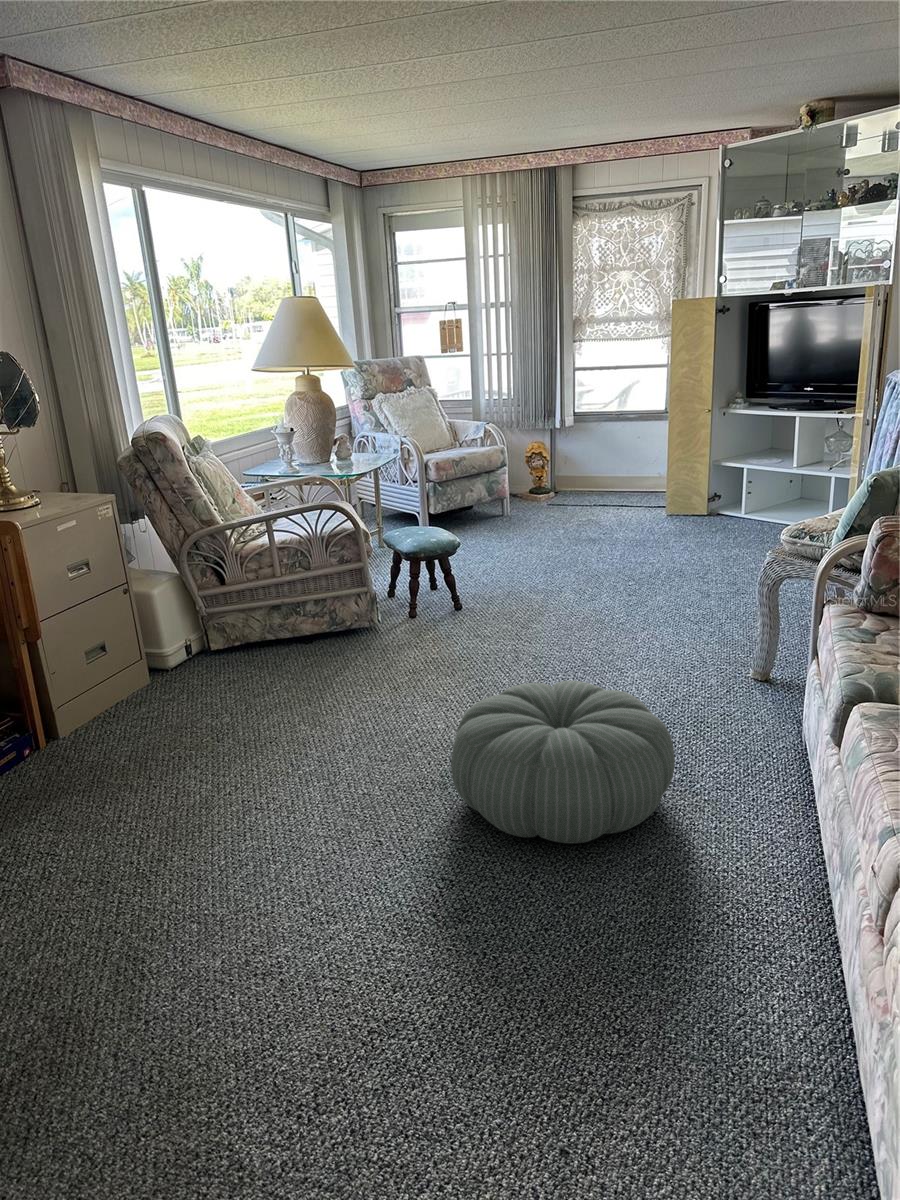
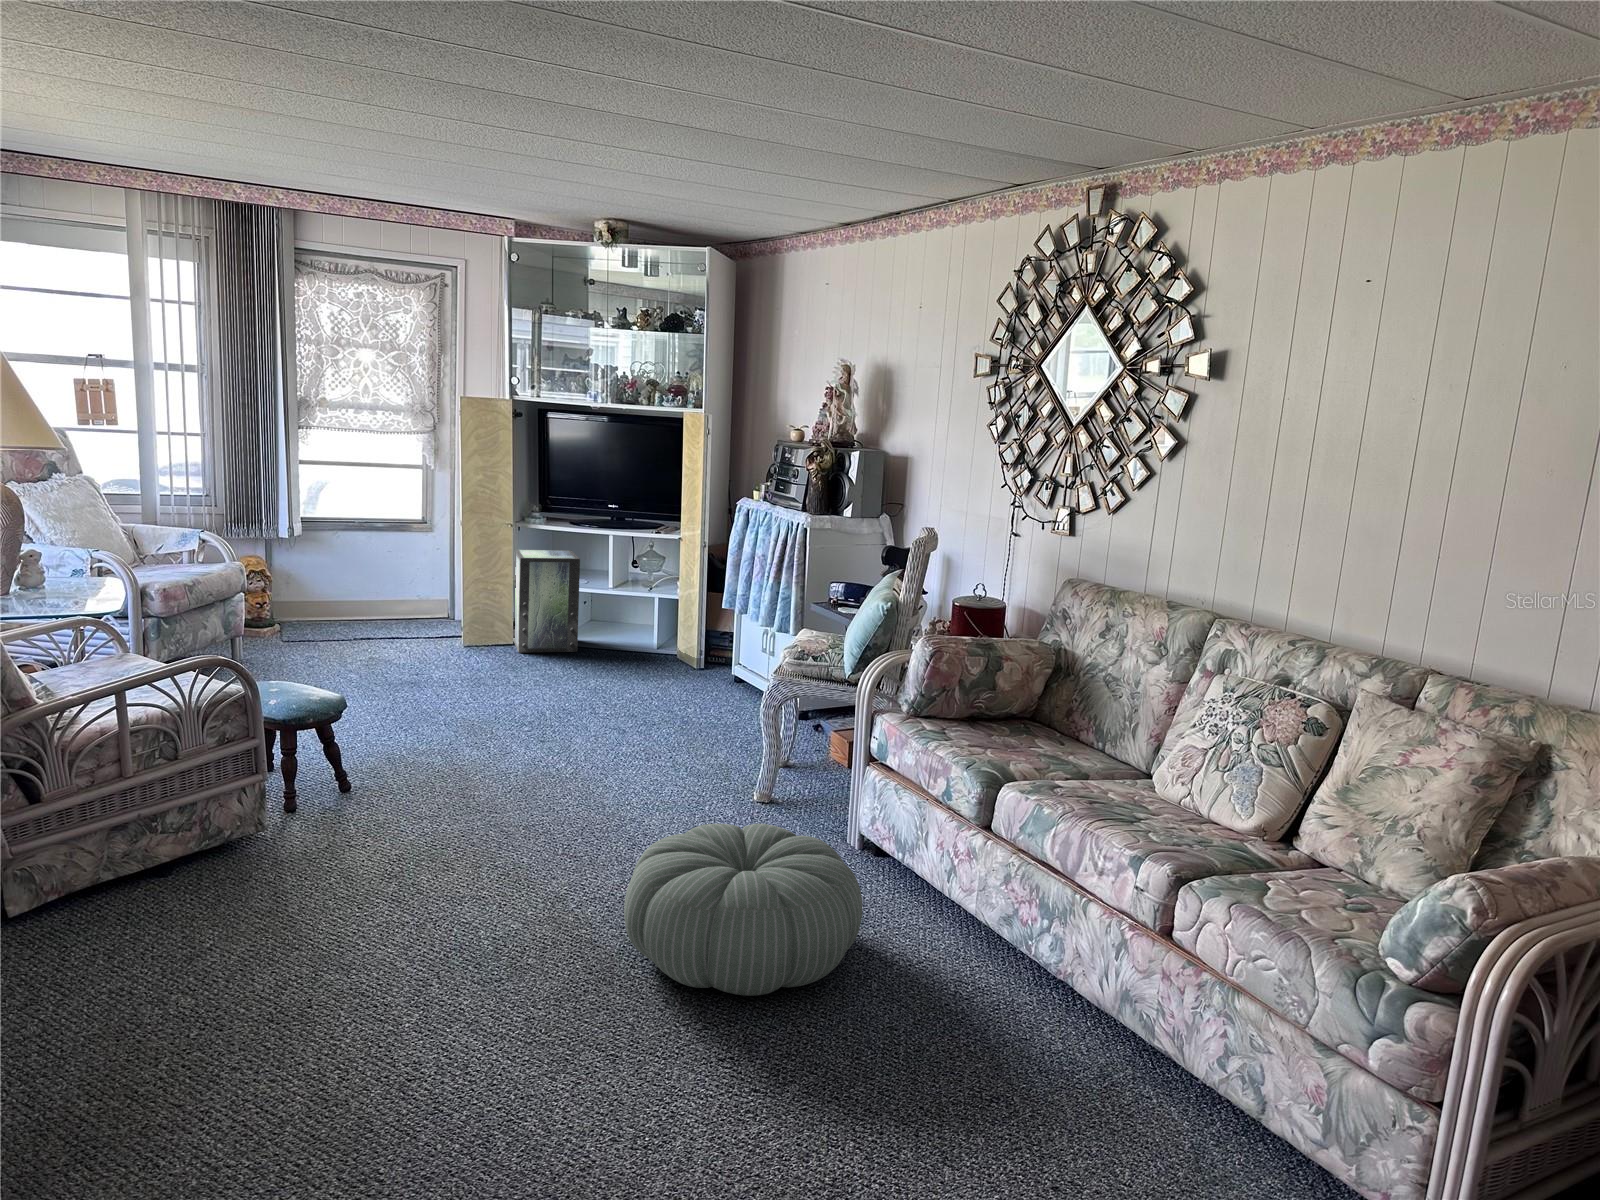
storage box: none [703,434,768,527] -> present [513,550,580,653]

